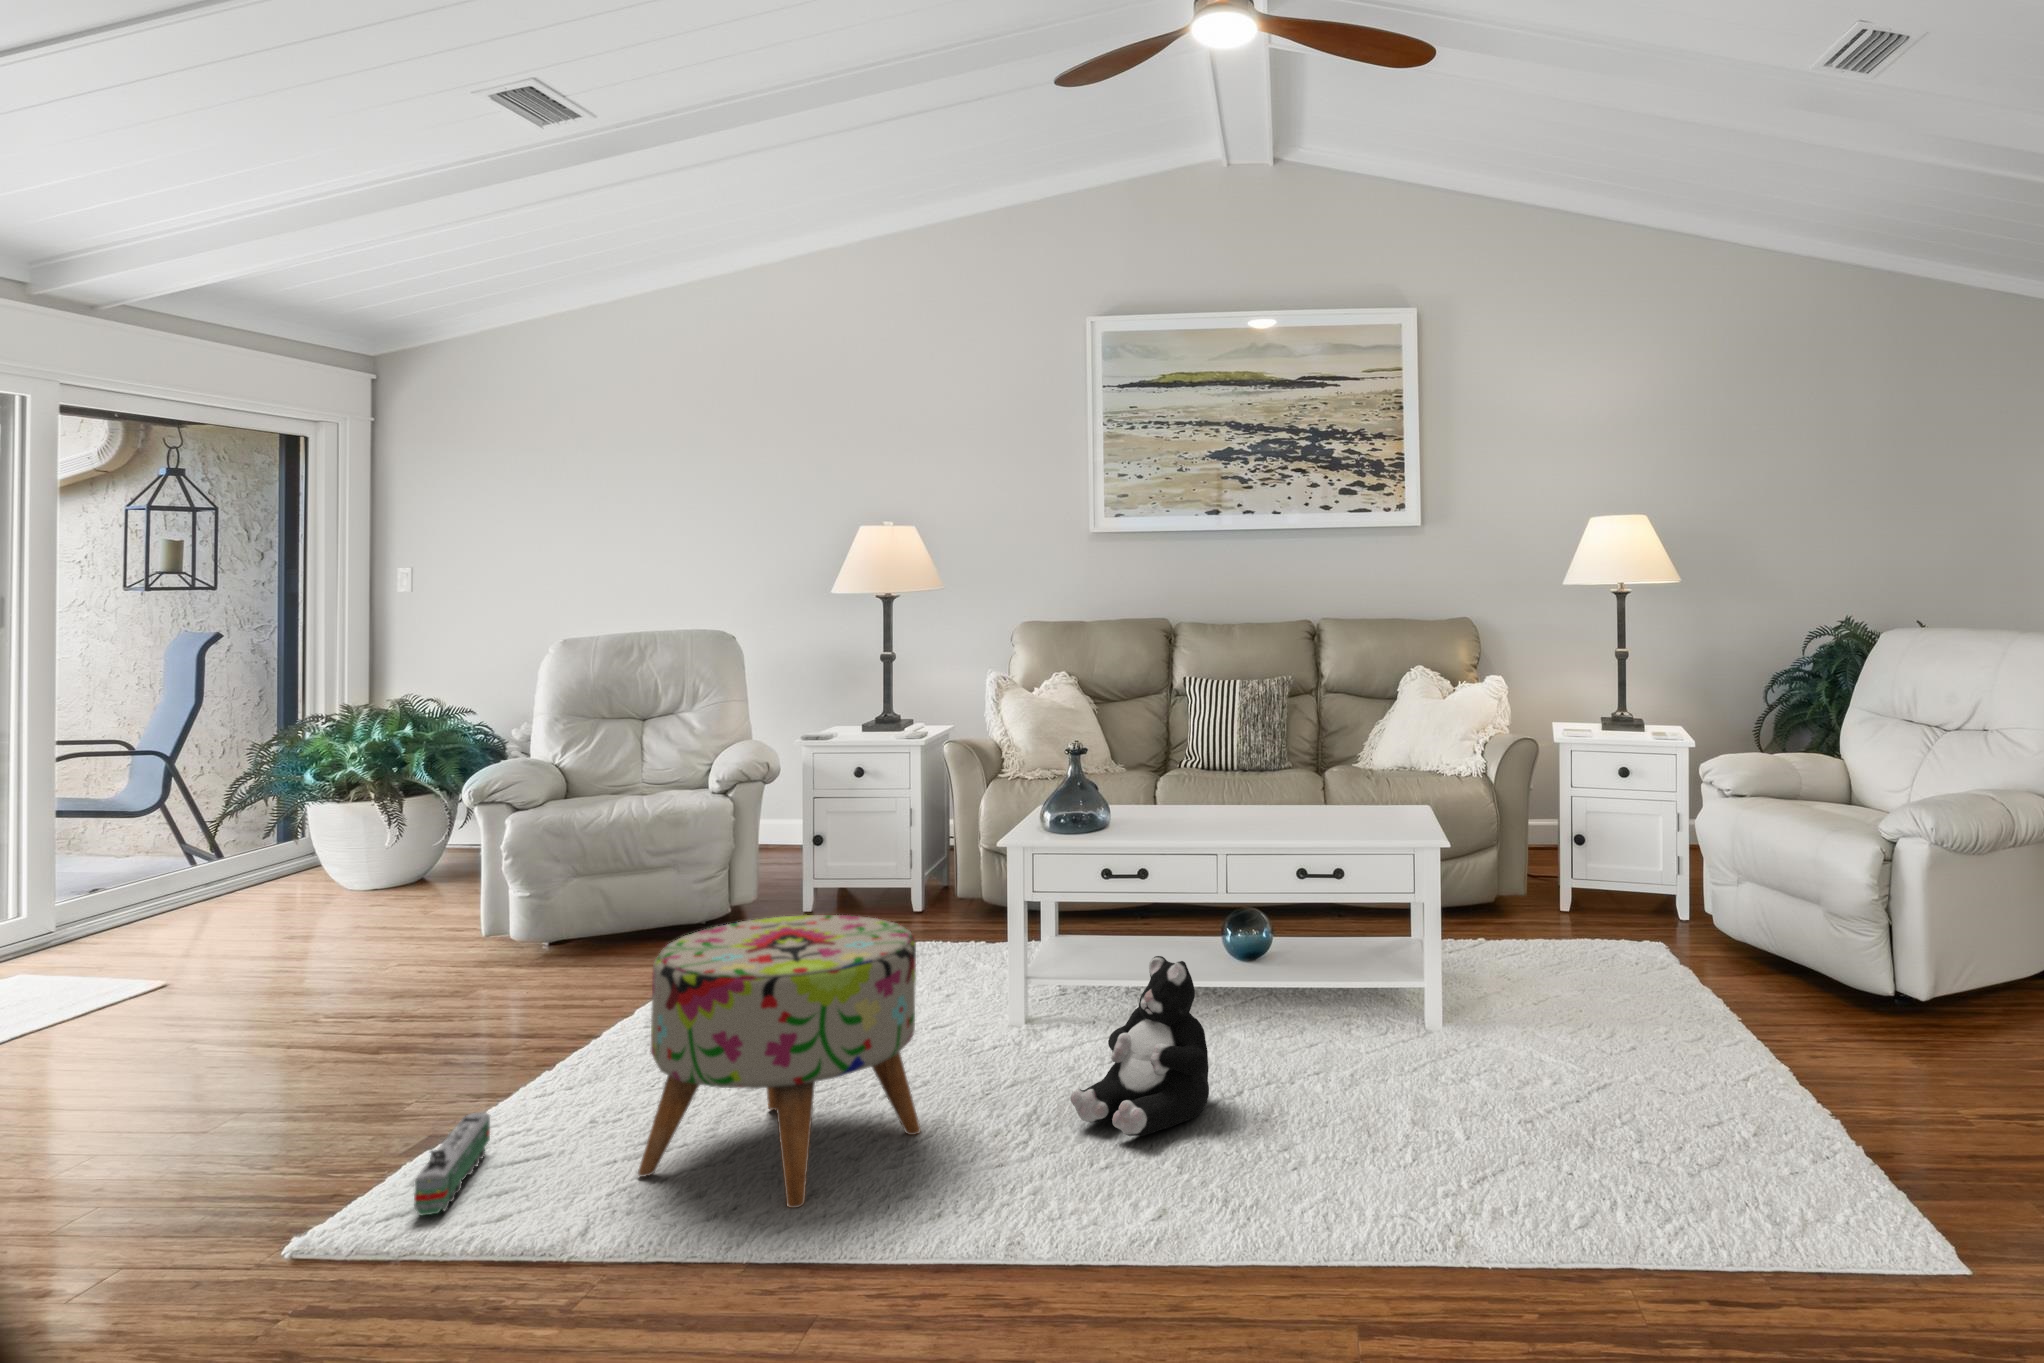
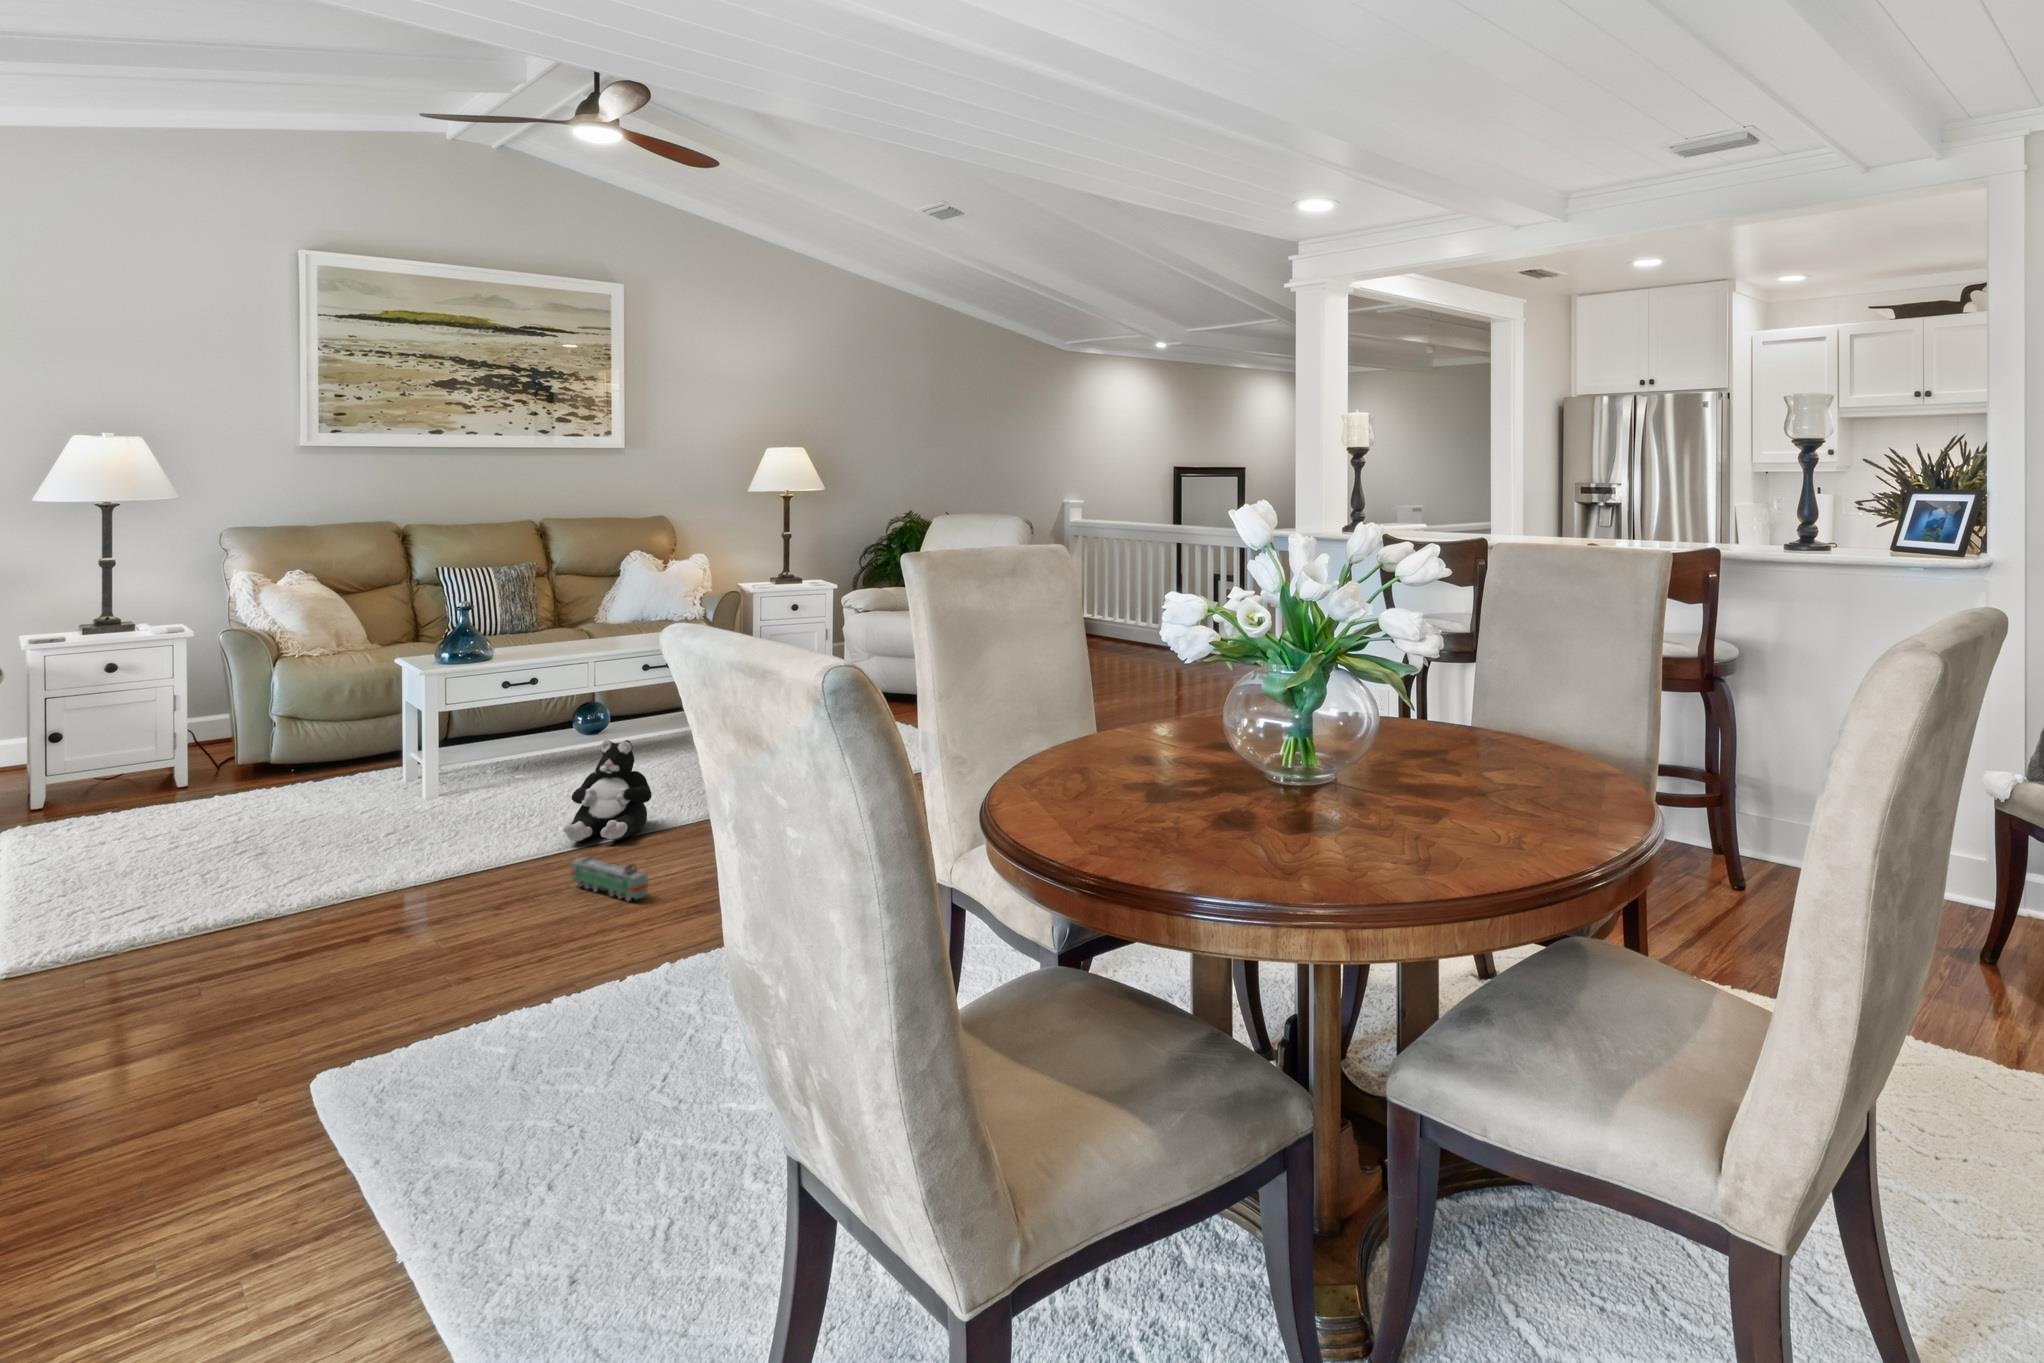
ottoman: present [638,915,921,1208] -> none [253,743,465,930]
toy train: present [414,1112,490,1215] -> present [571,857,648,901]

